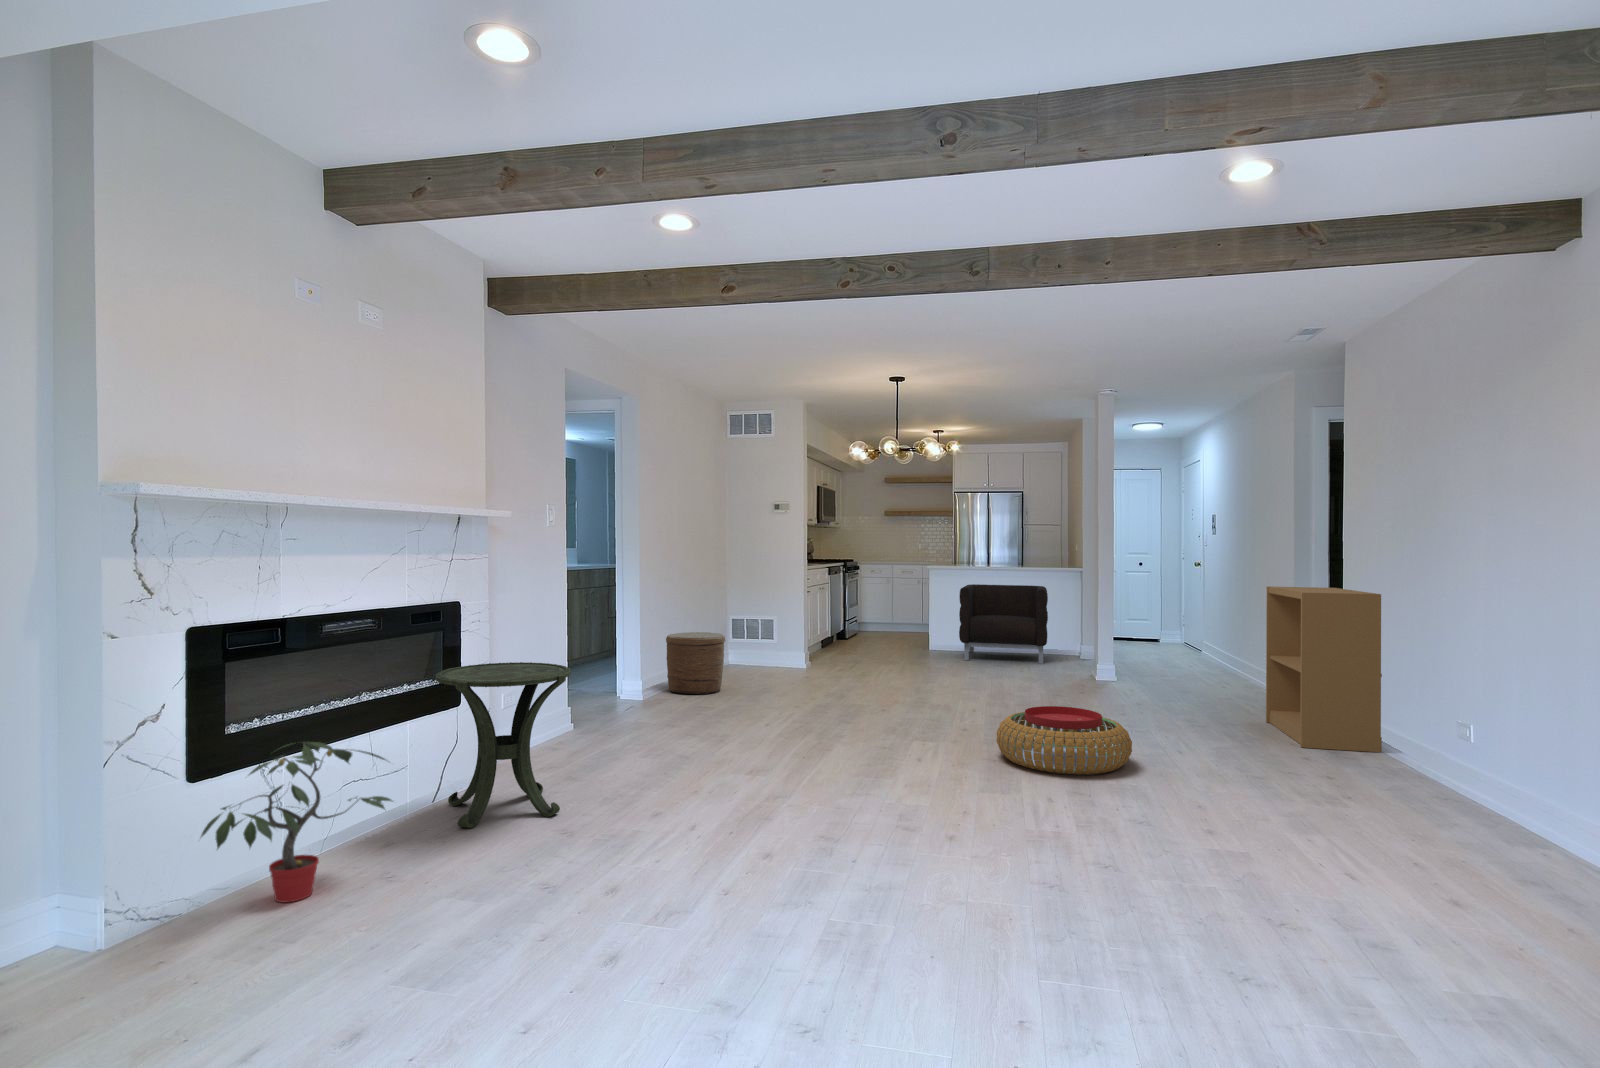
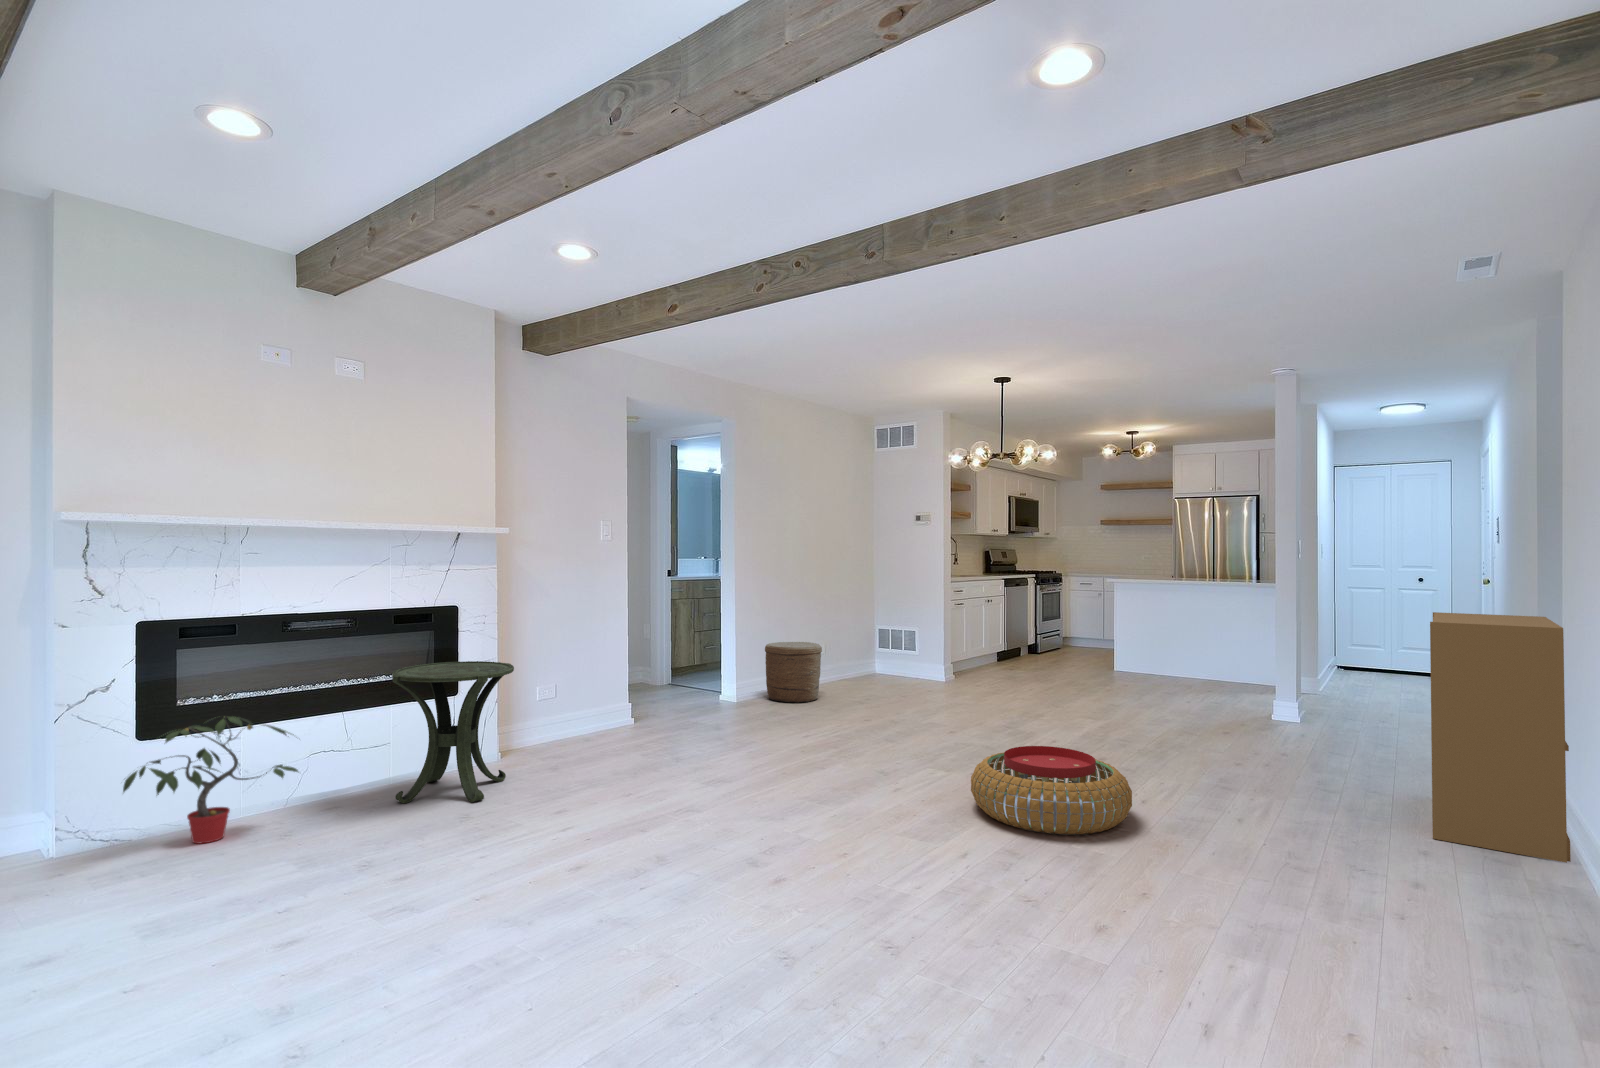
armchair: present [959,584,1048,664] -> none [1126,601,1249,697]

